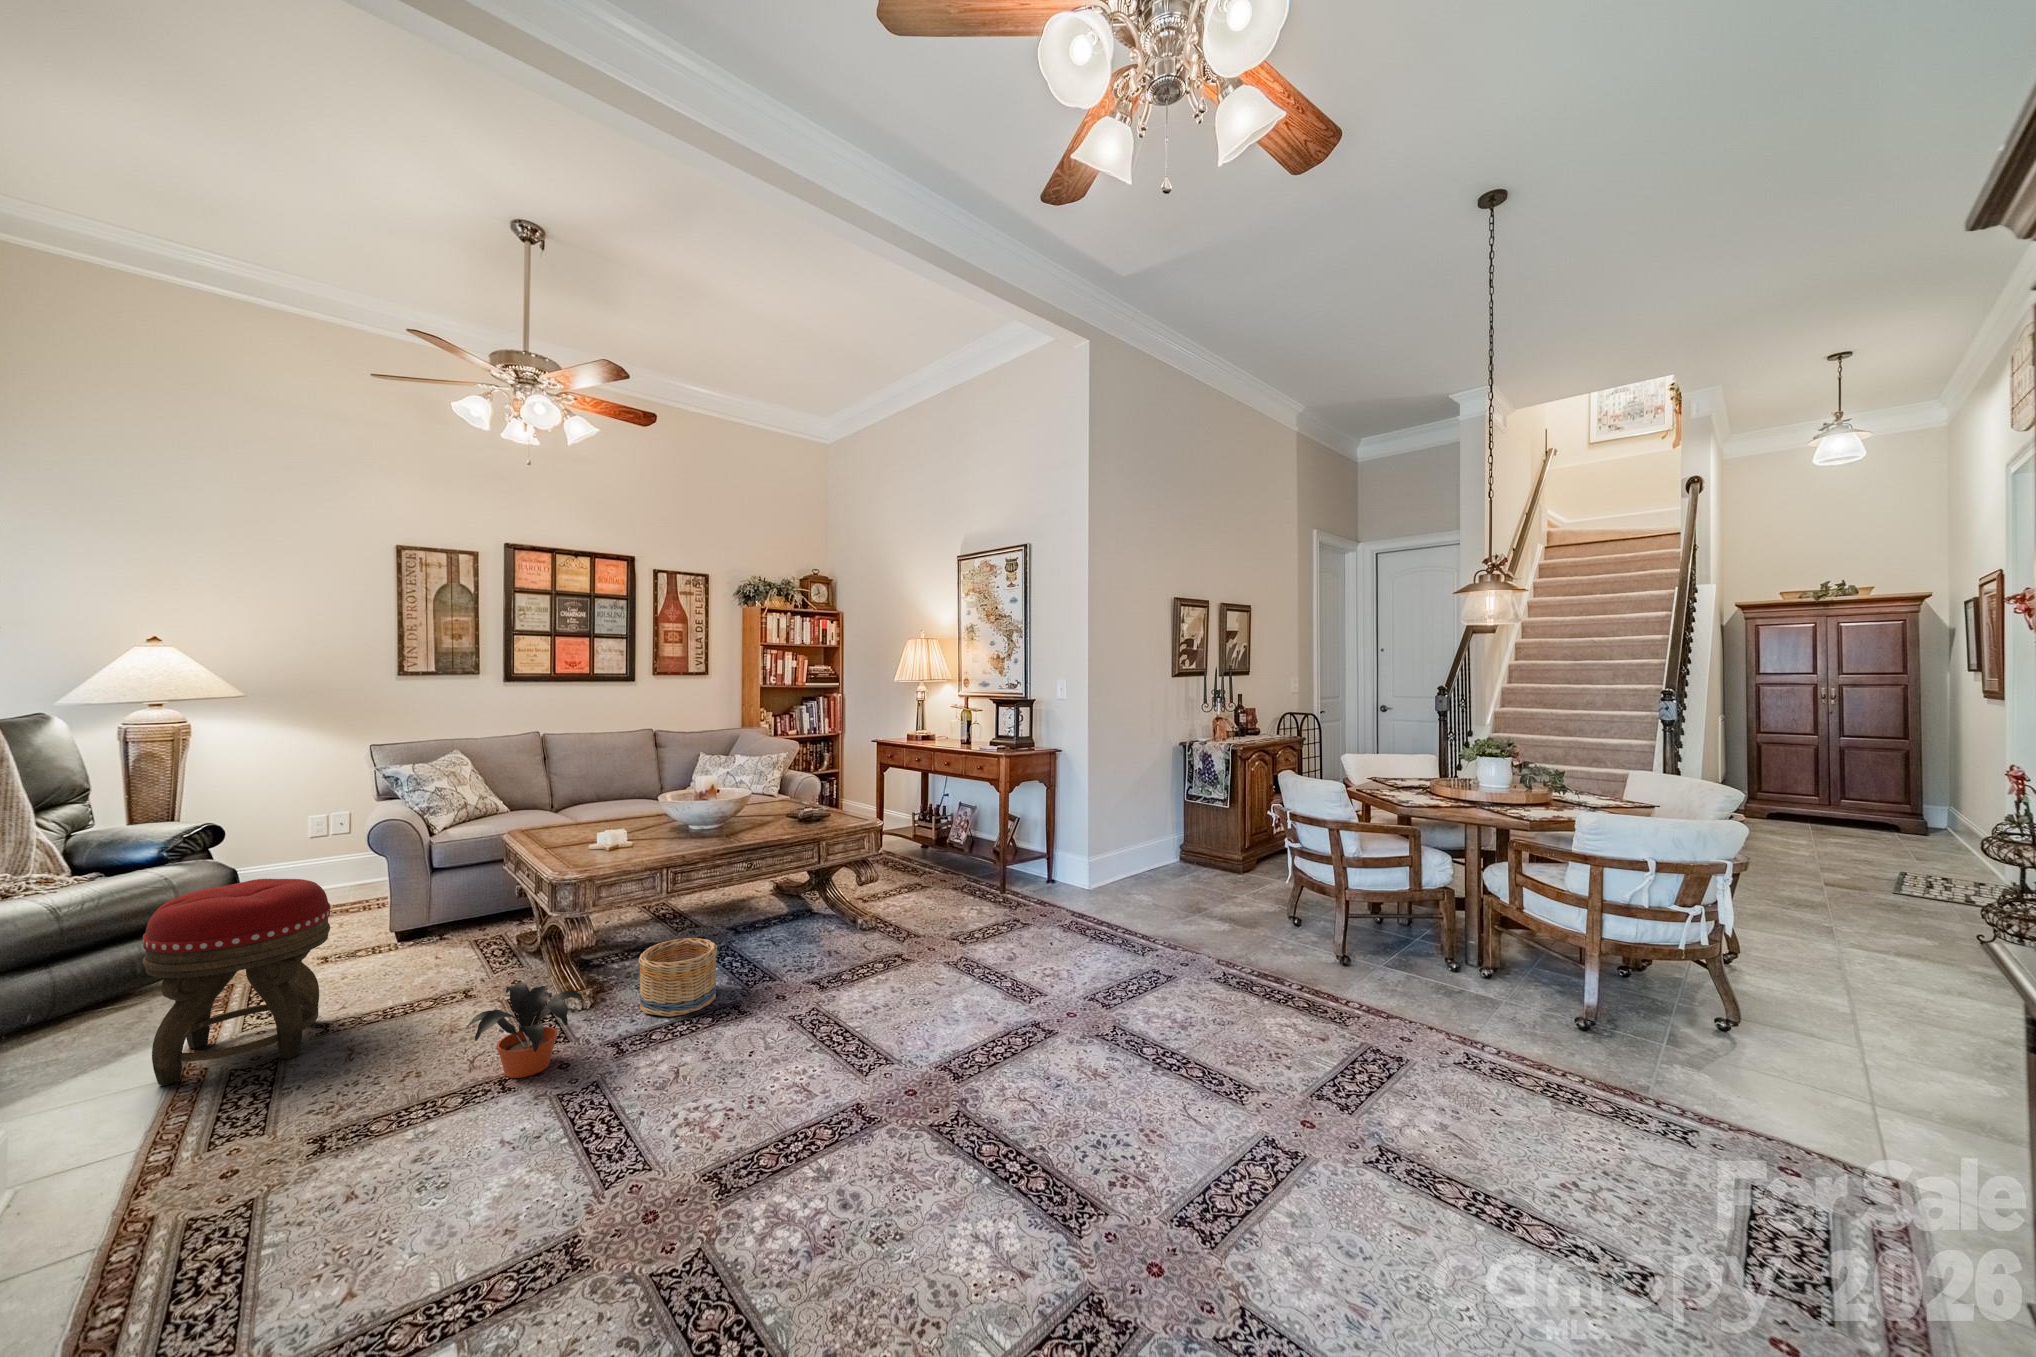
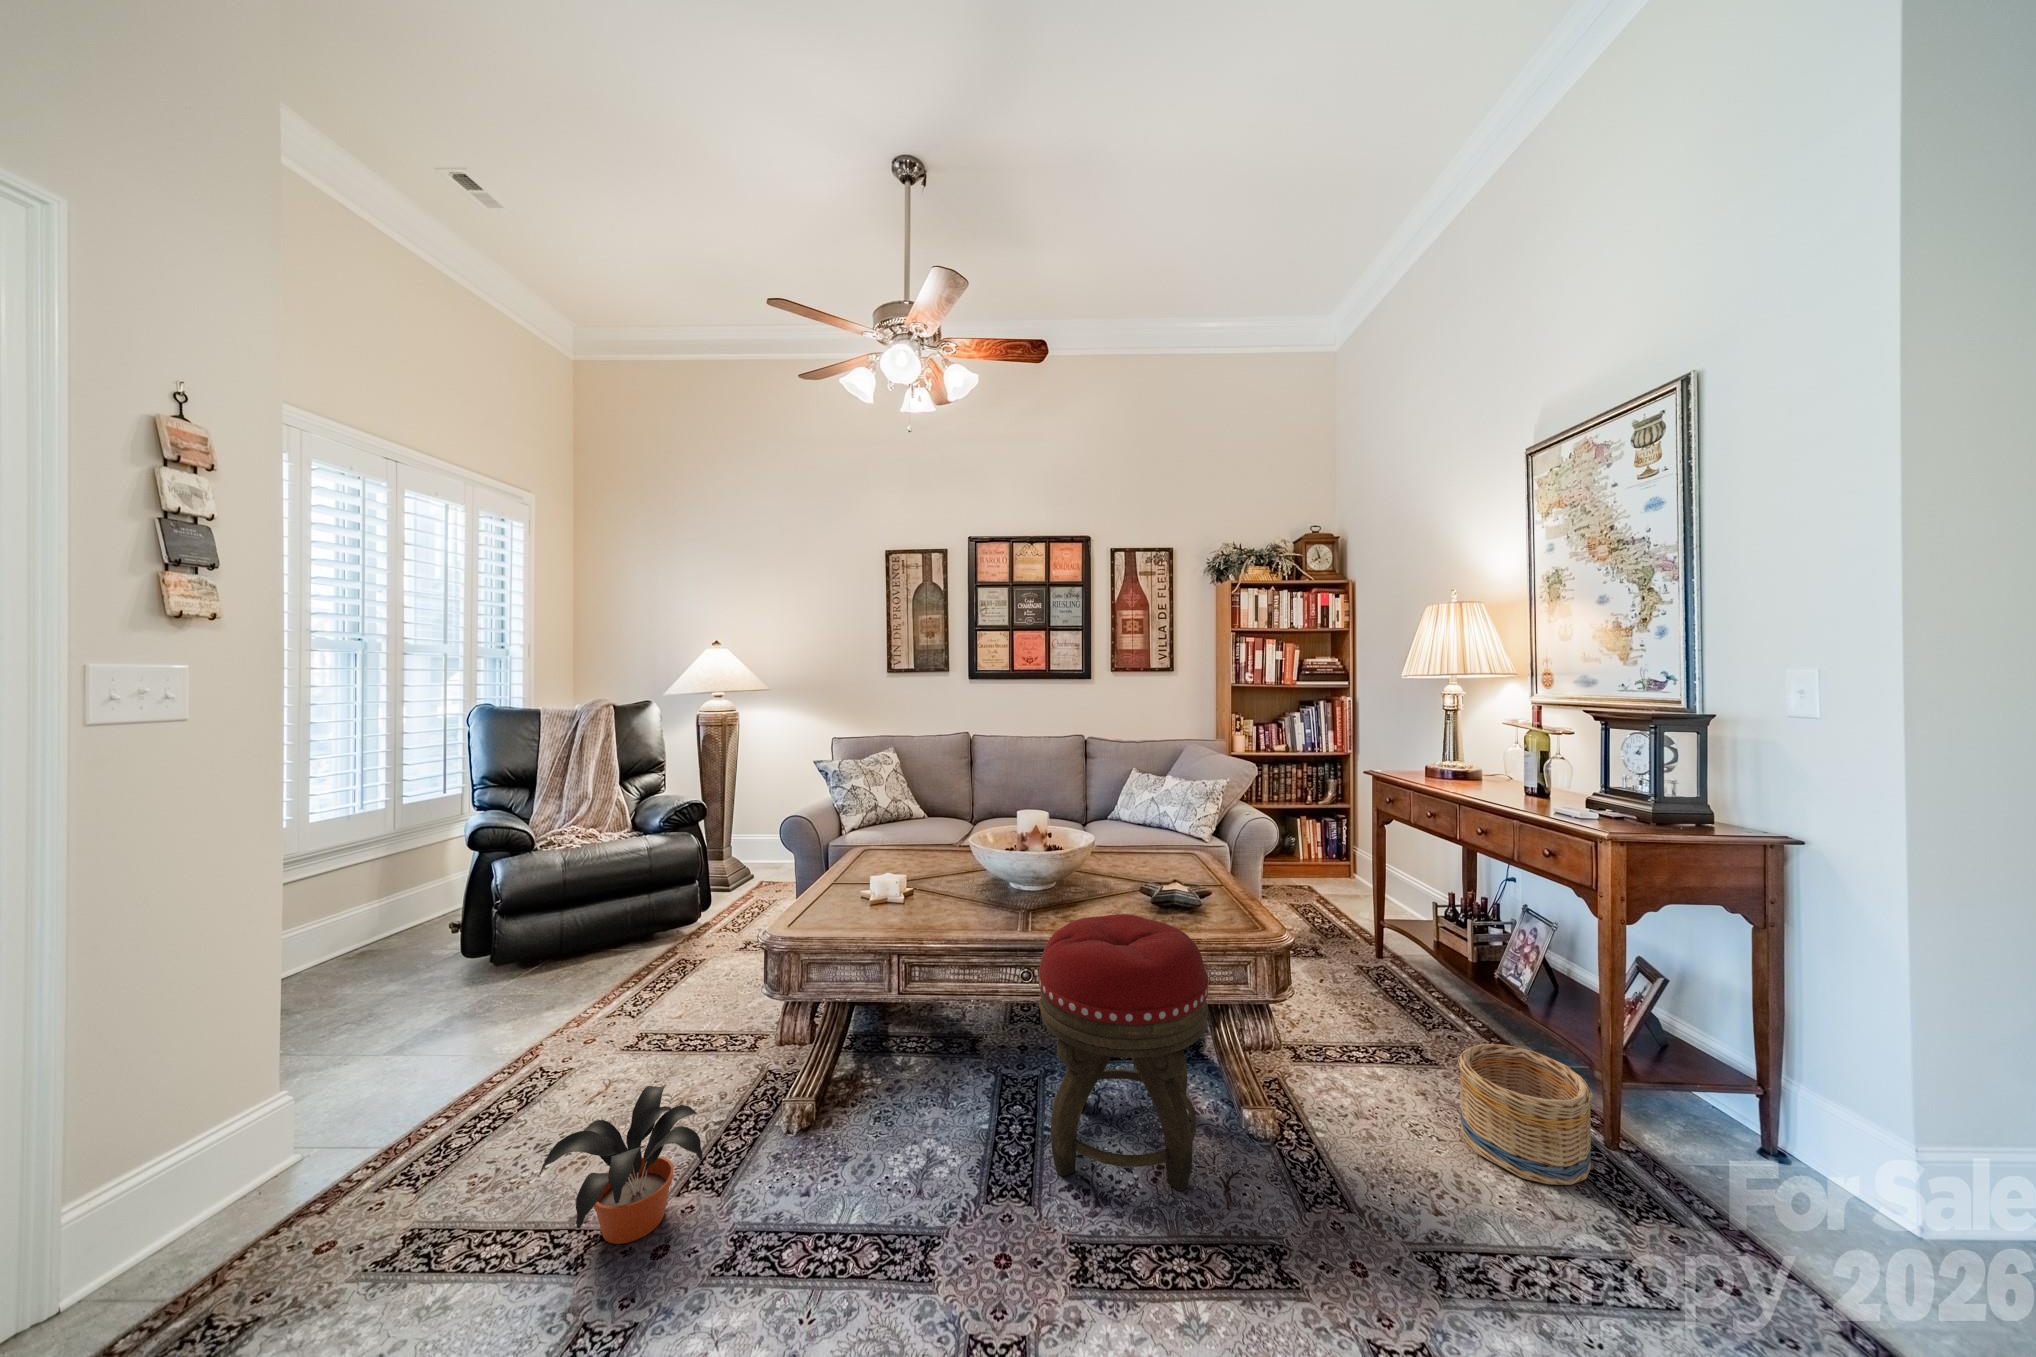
footstool: present [143,879,330,1086] -> present [1039,914,1208,1191]
basket: present [639,938,717,1017] -> present [1458,1044,1593,1185]

